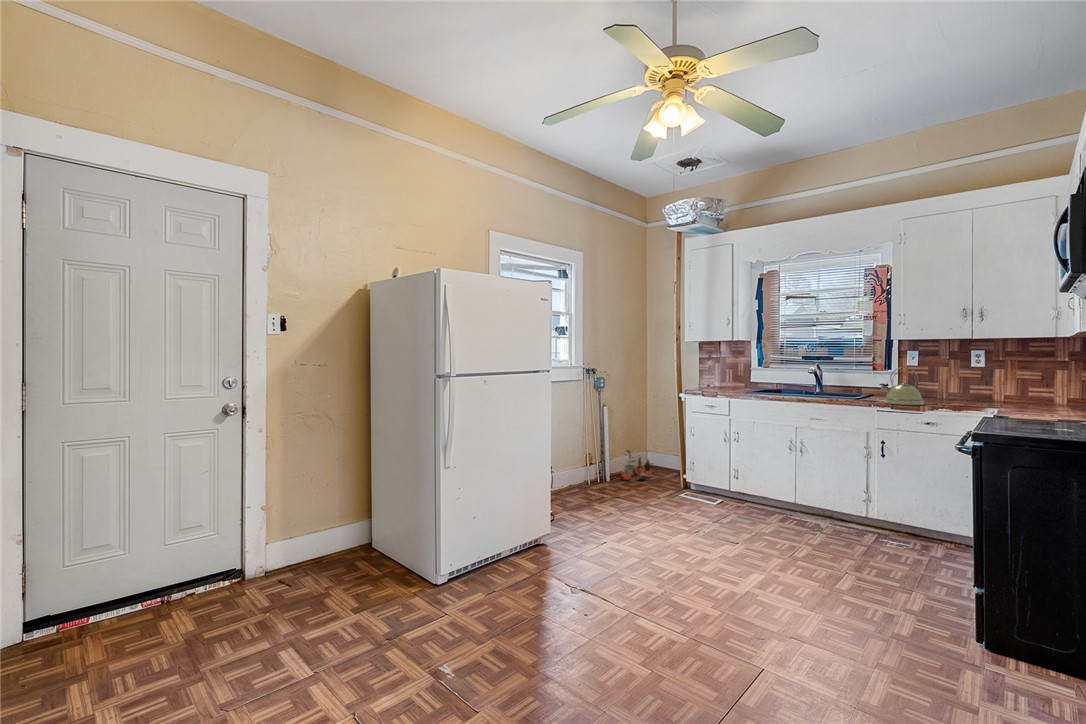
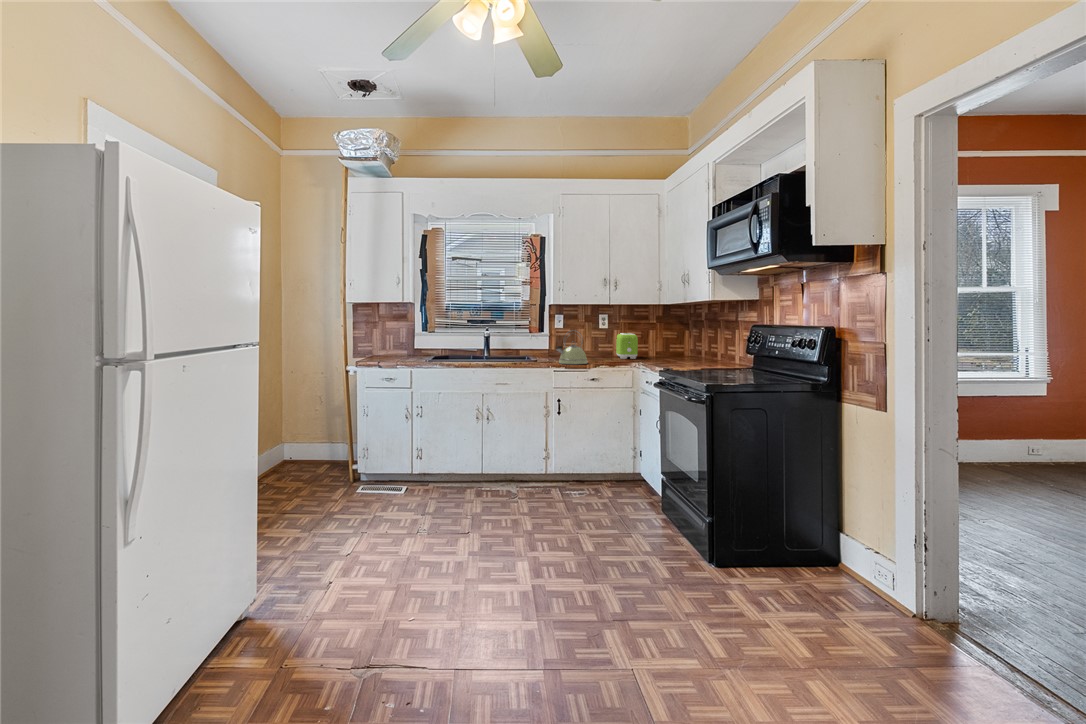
toaster: none [994,373,1031,405] -> present [616,333,638,359]
potted plant: present [622,450,652,480] -> none [257,442,300,489]

